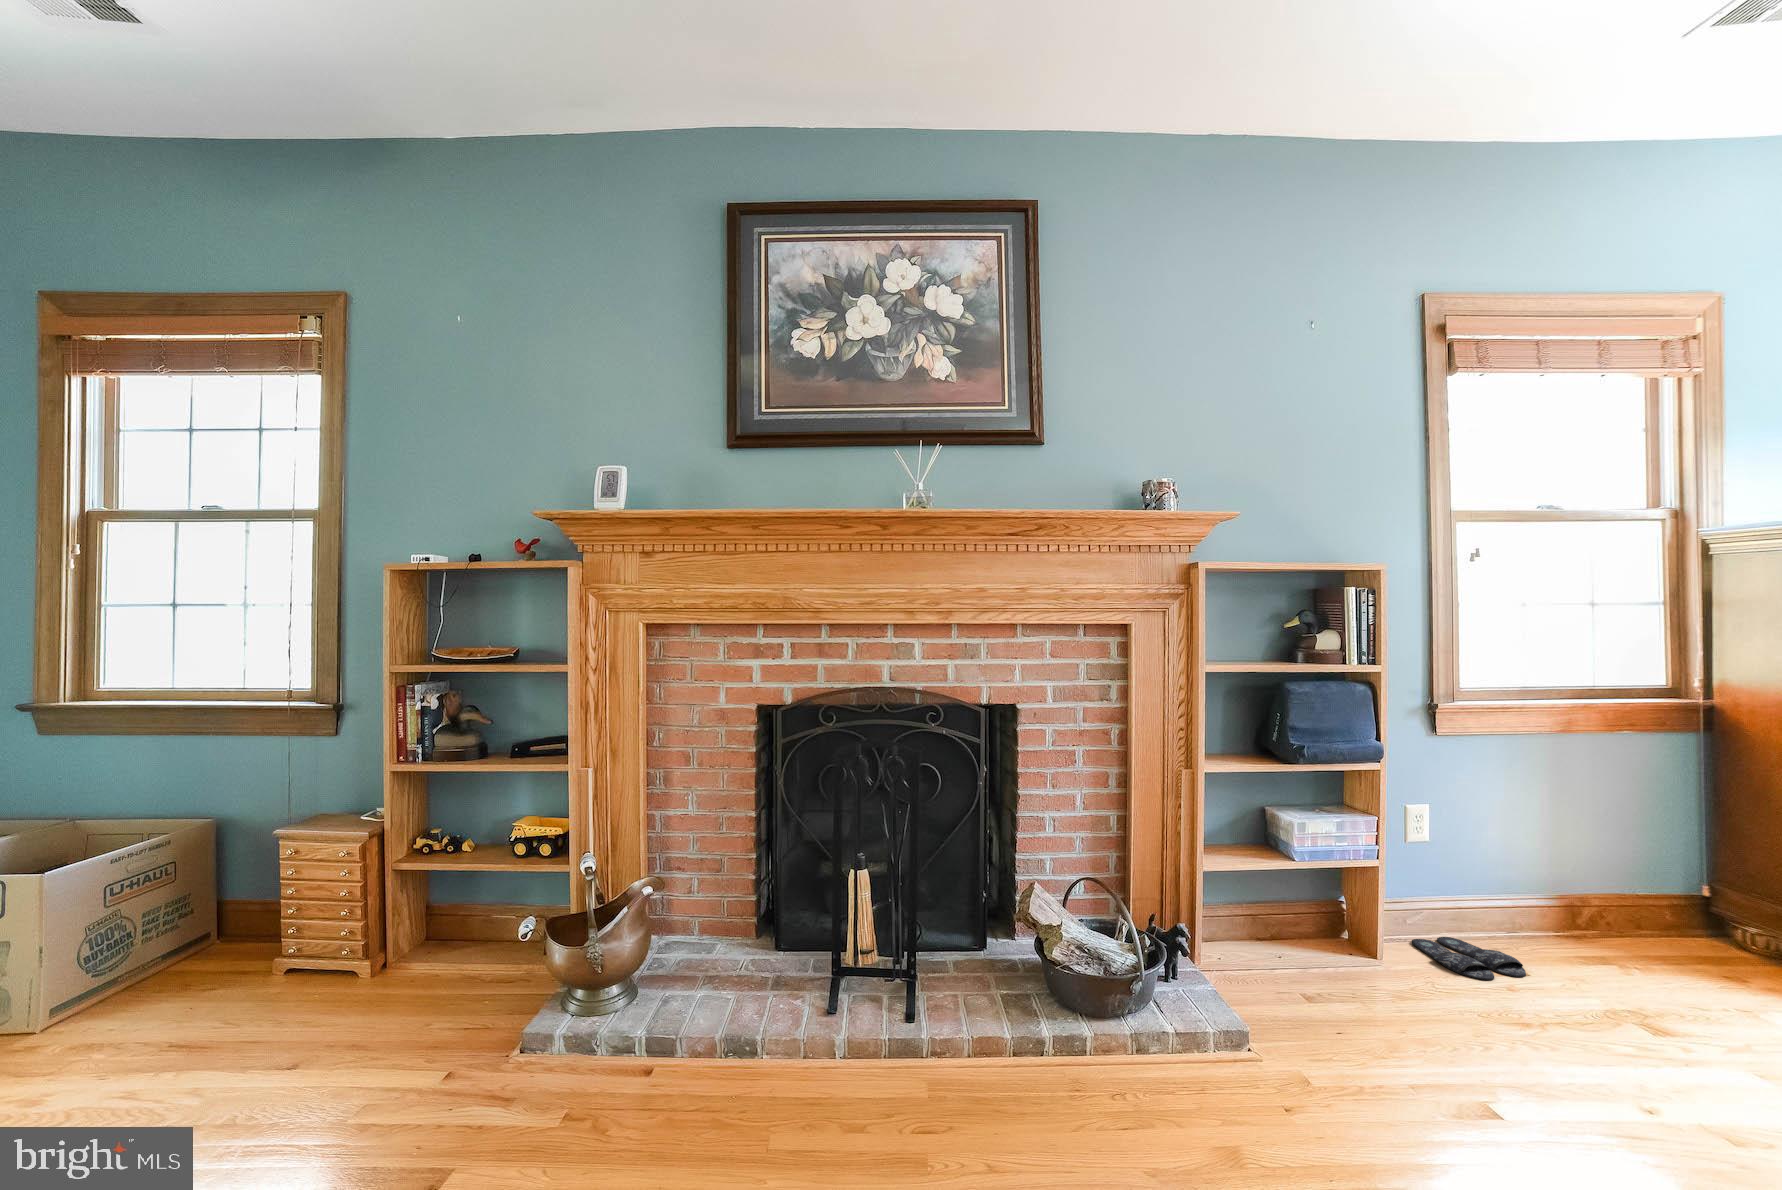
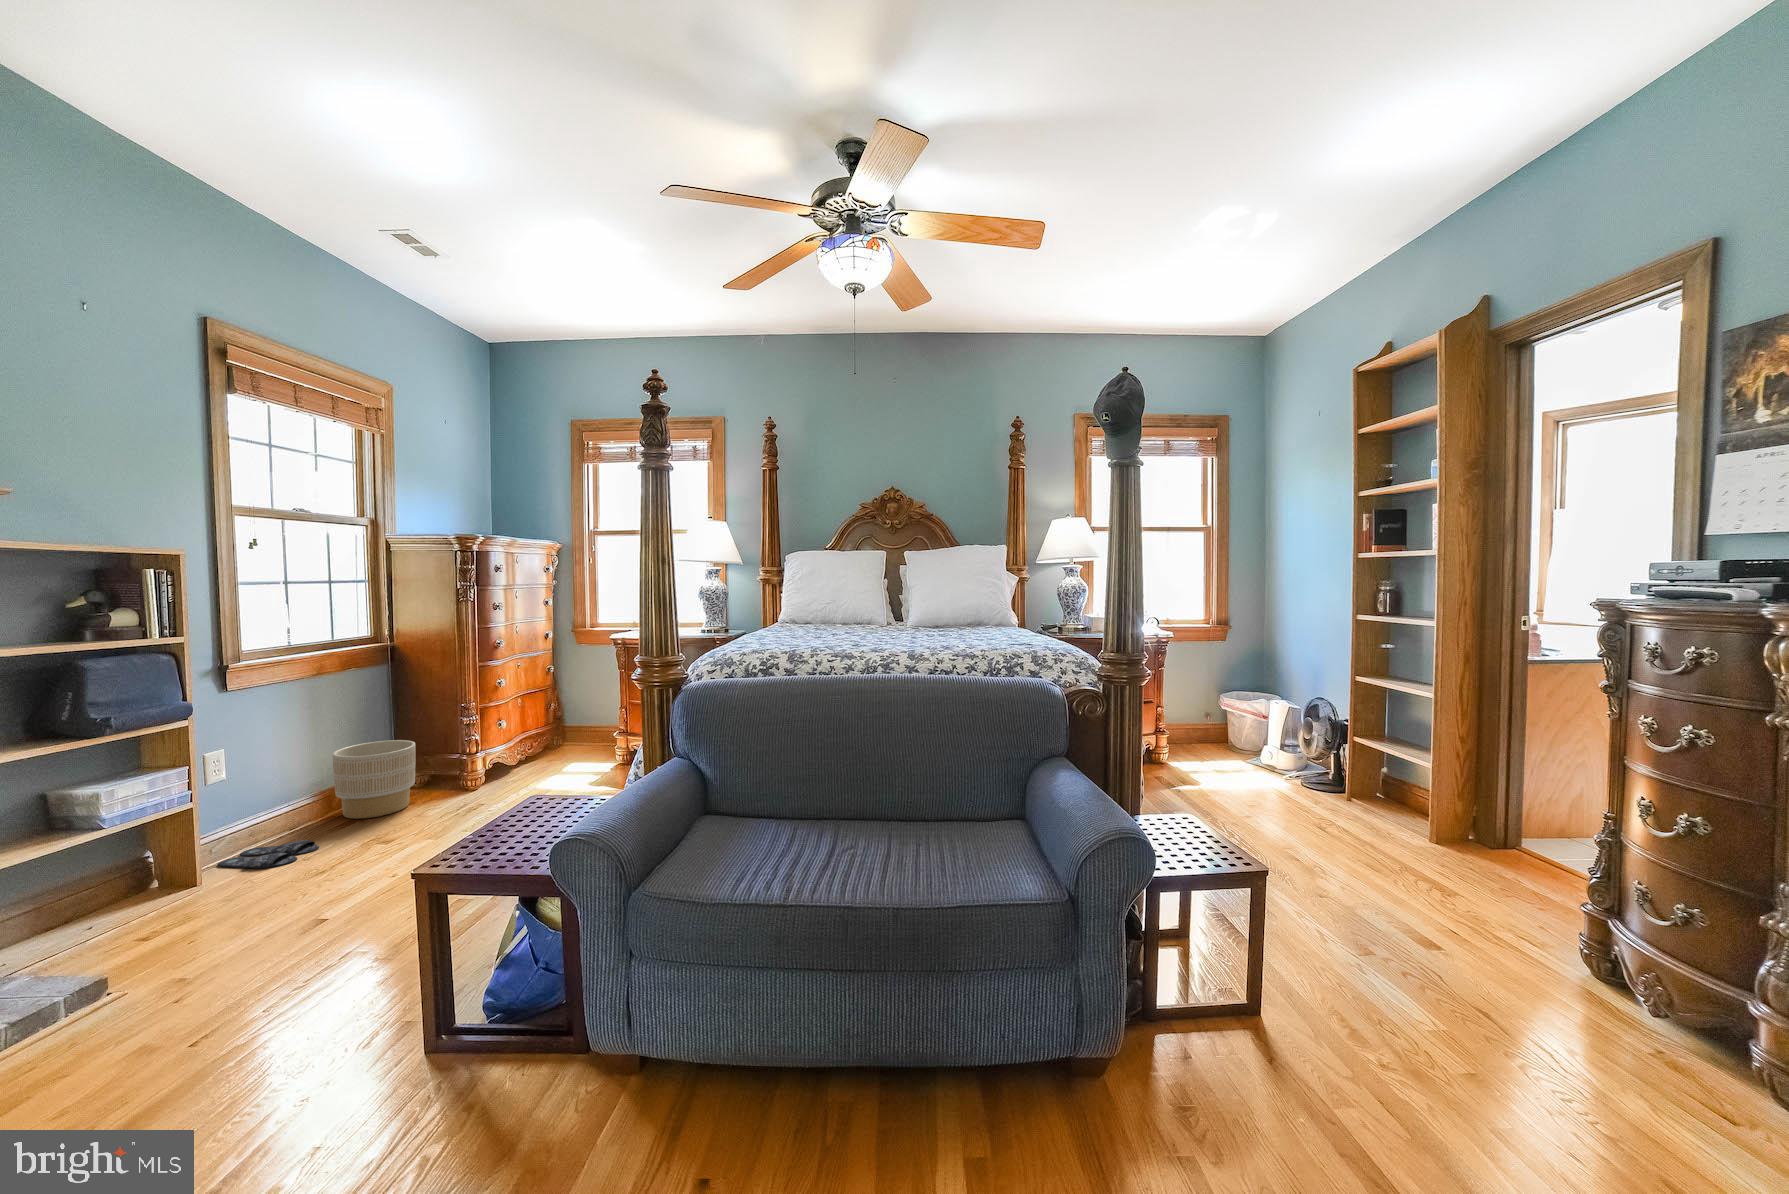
planter: none [1563,843,1696,971] -> present [333,740,416,819]

